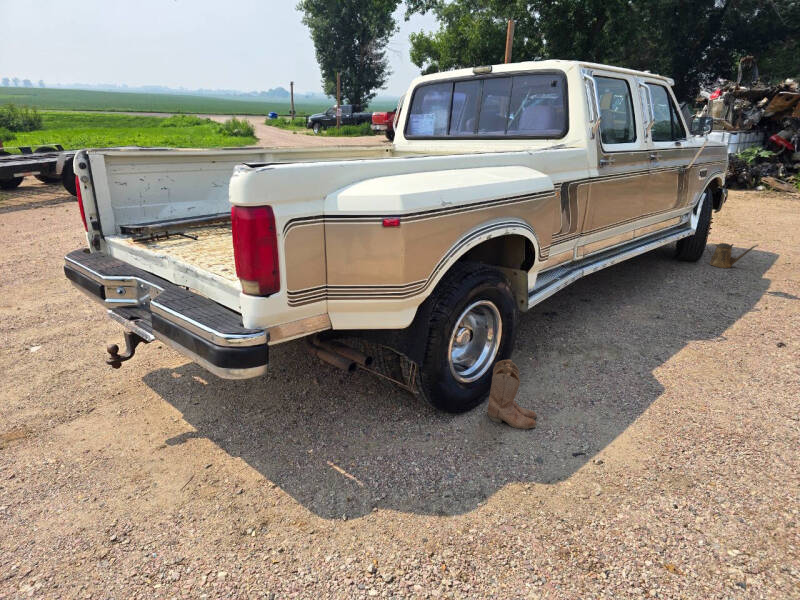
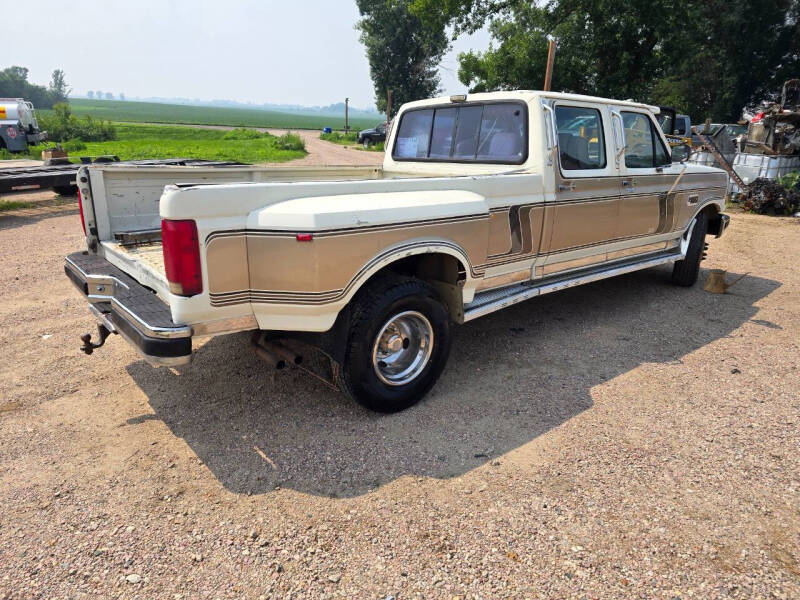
boots: present [488,359,537,429] -> none [413,366,459,431]

